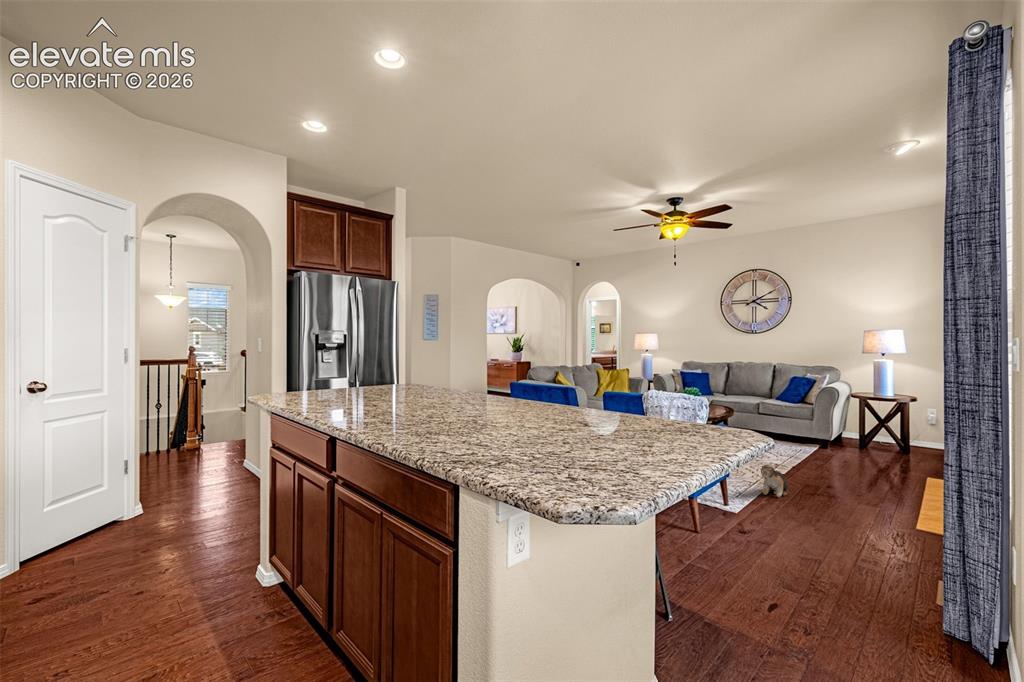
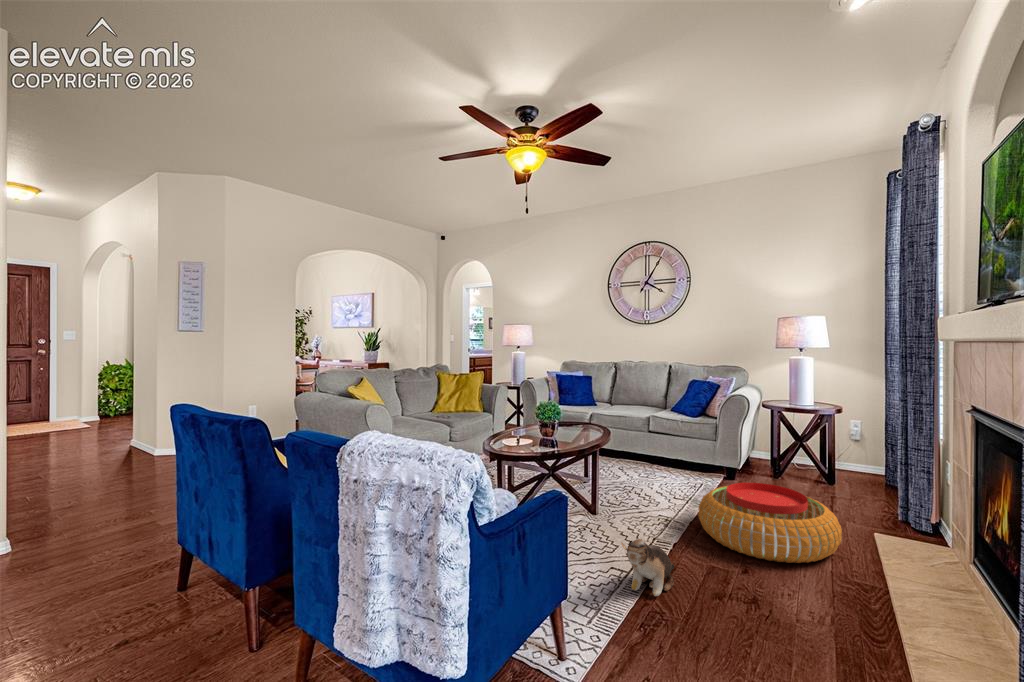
pouf: none [802,444,903,489] -> present [699,483,842,563]

